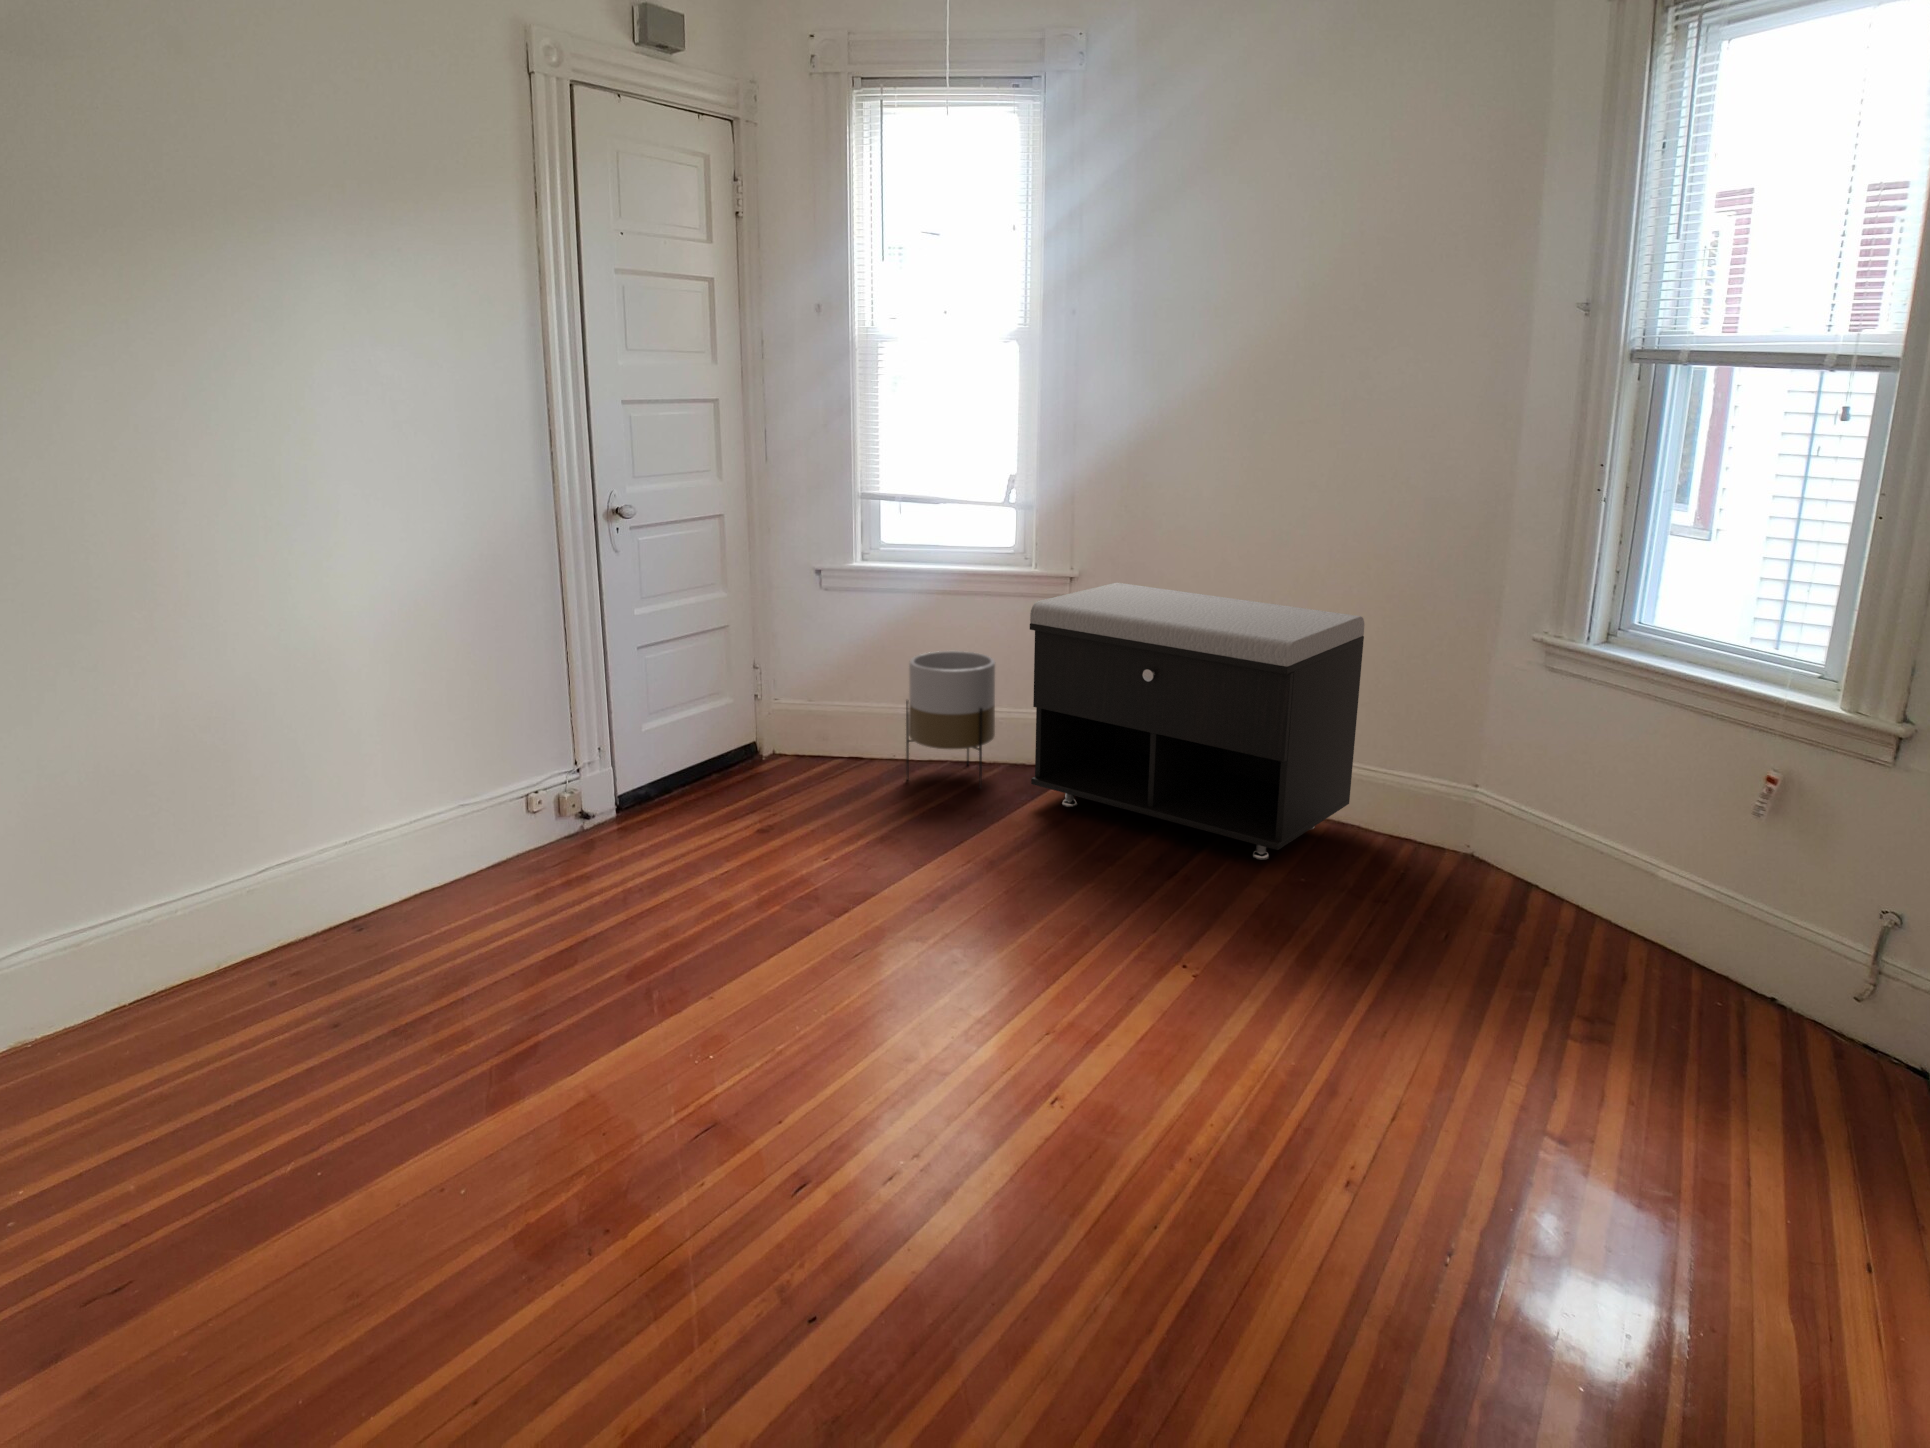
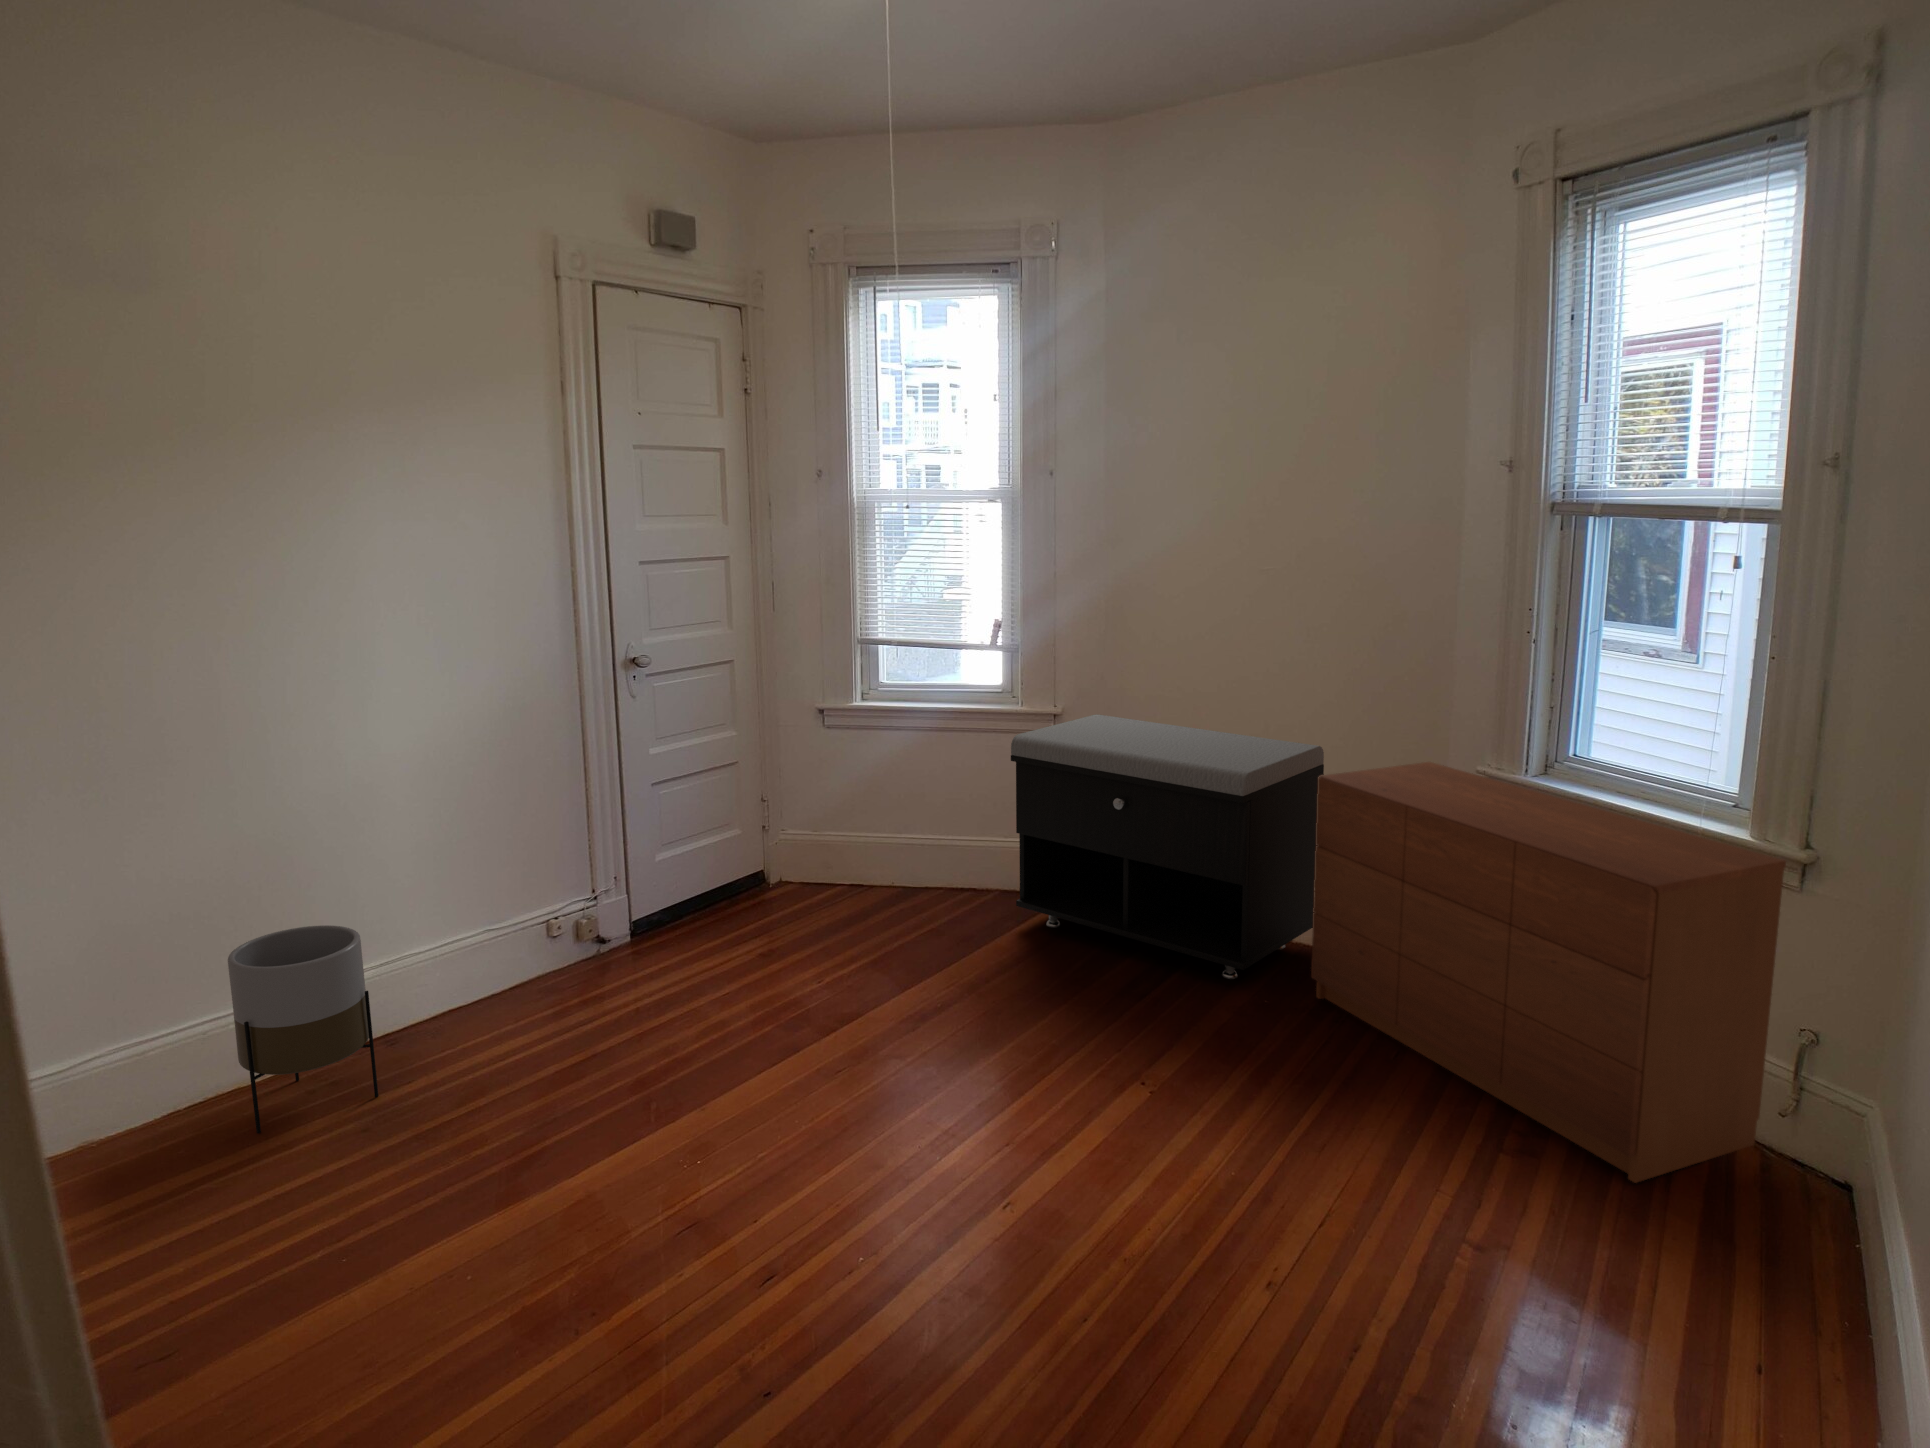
dresser: none [1349,633,1879,1066] -> present [1311,762,1786,1183]
planter: present [906,651,995,789] -> present [228,925,378,1133]

